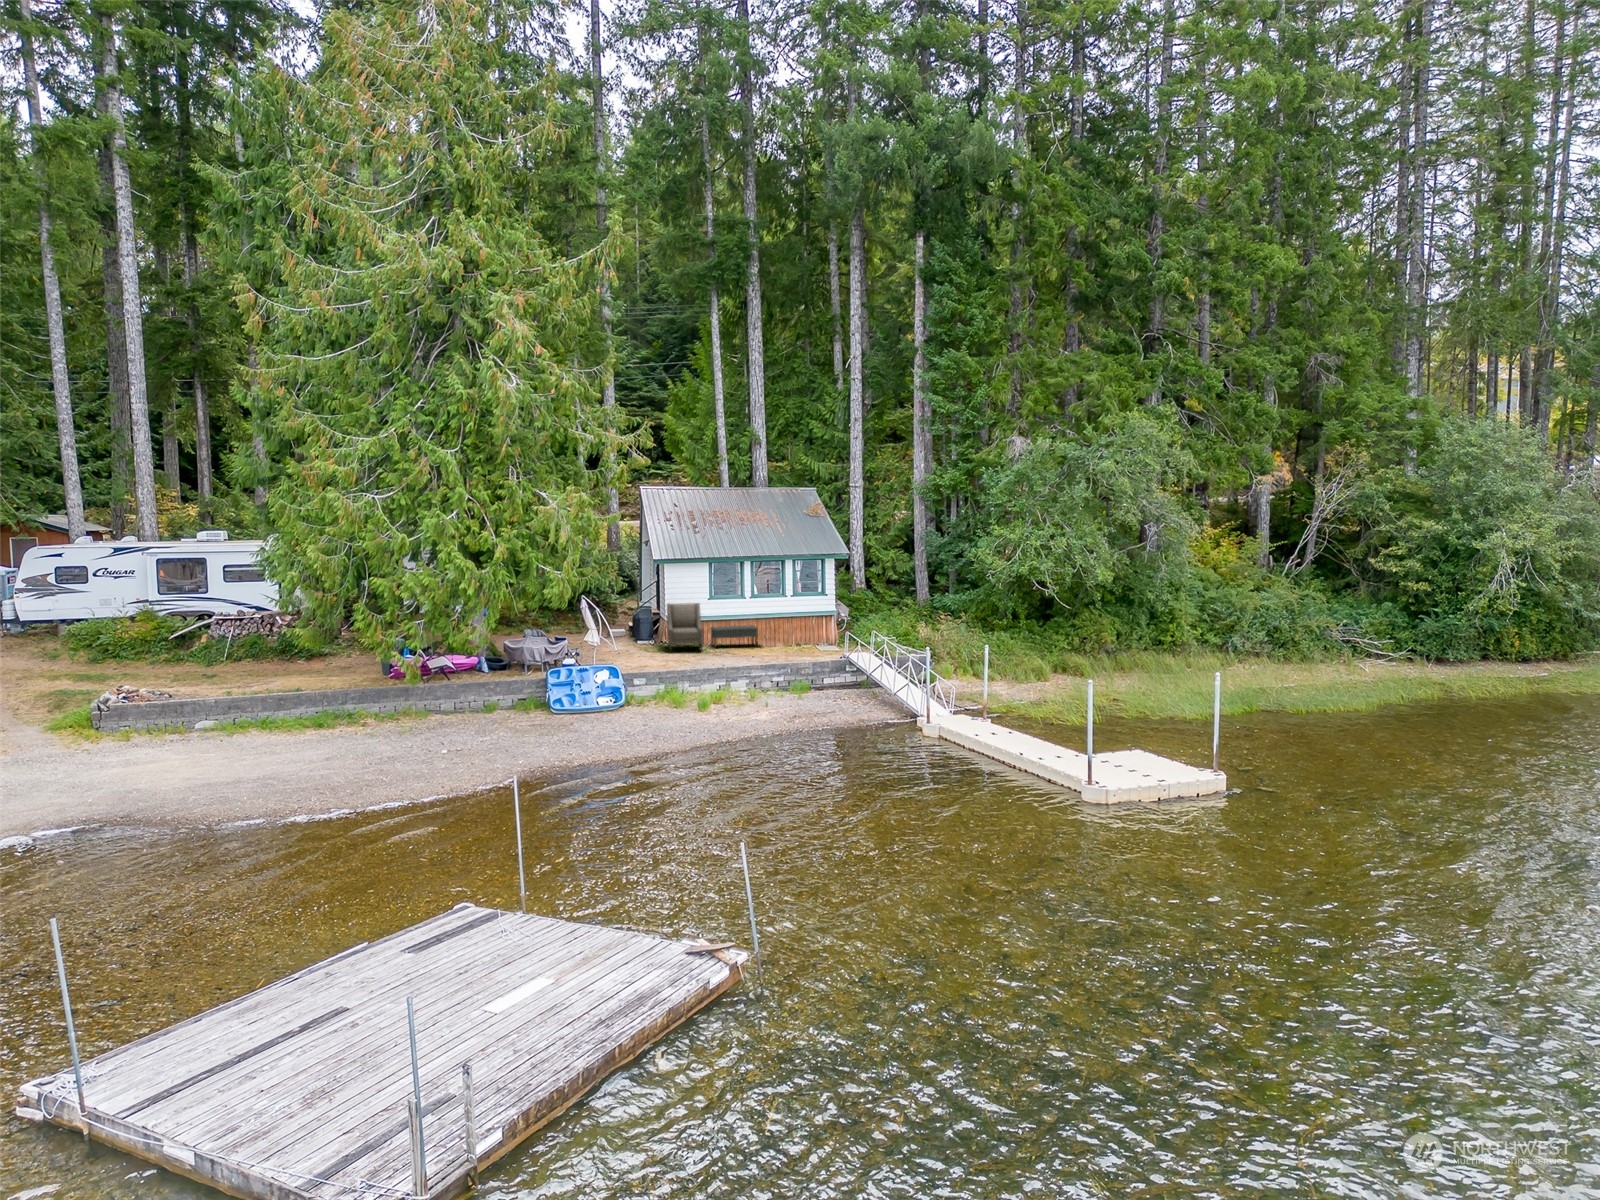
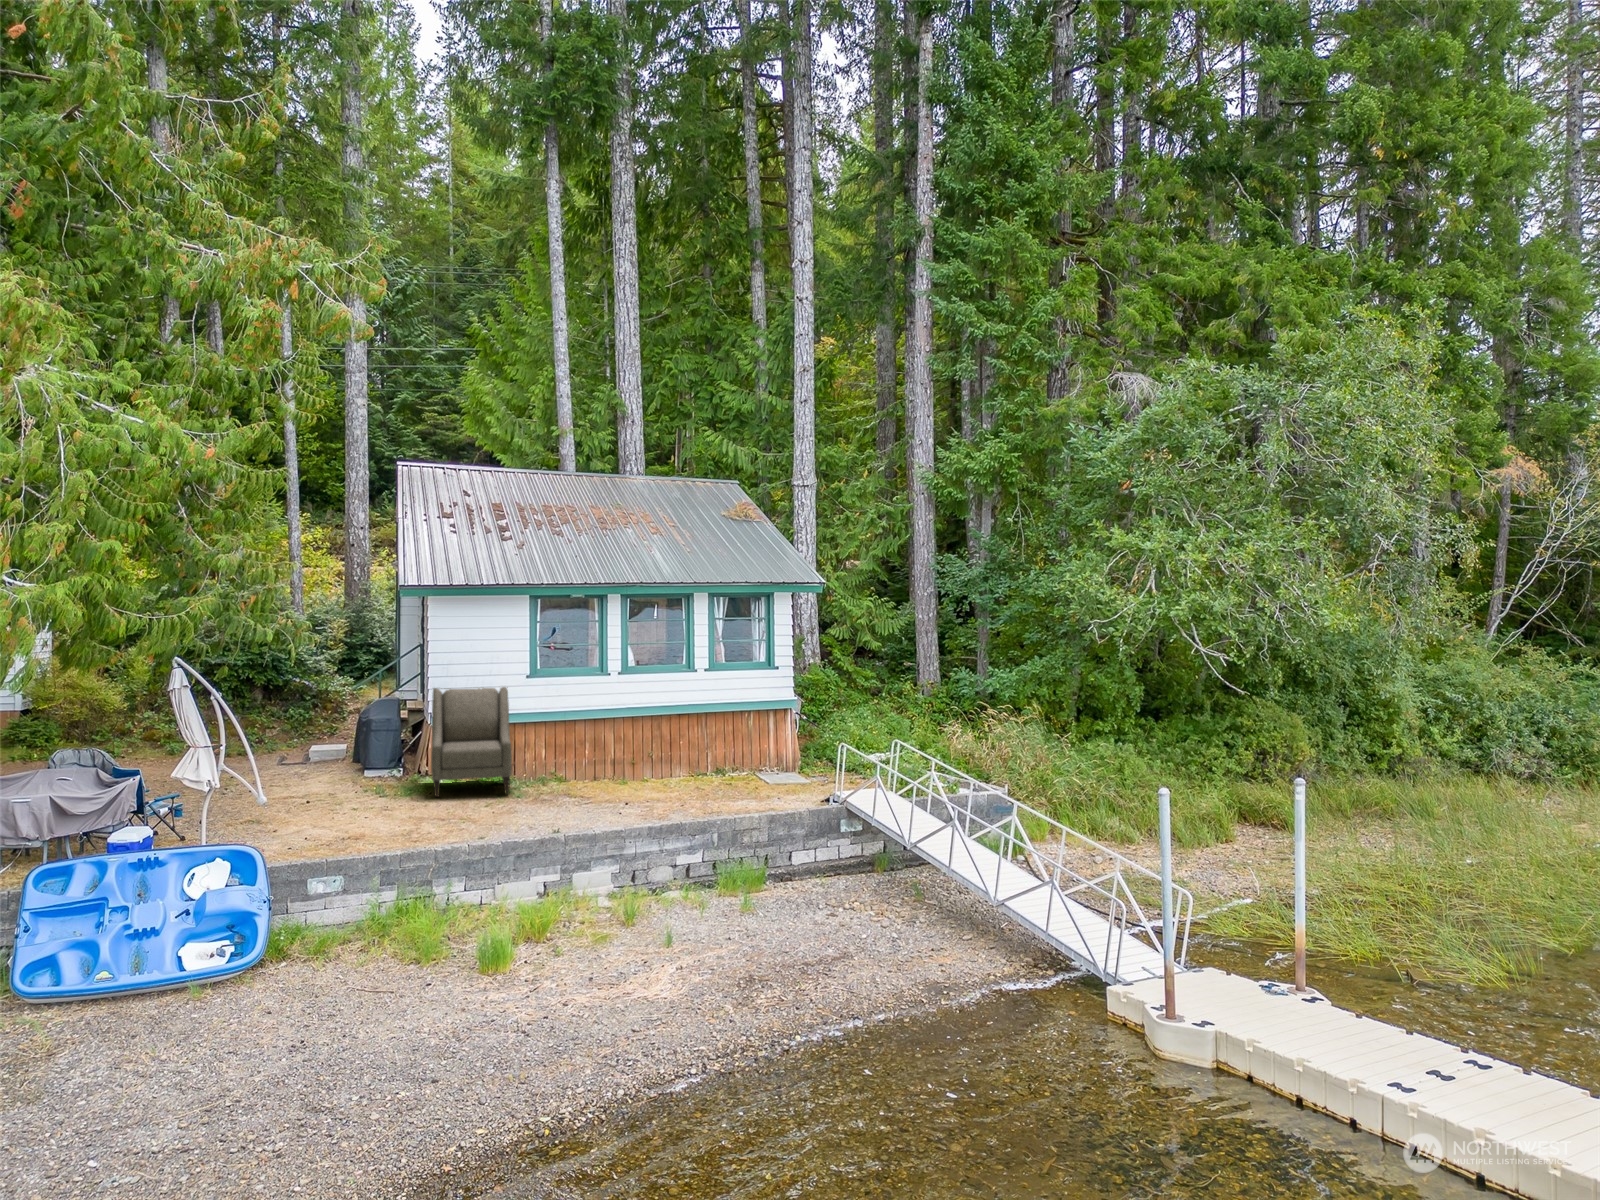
bench: present [711,625,758,647] -> none [532,732,636,785]

